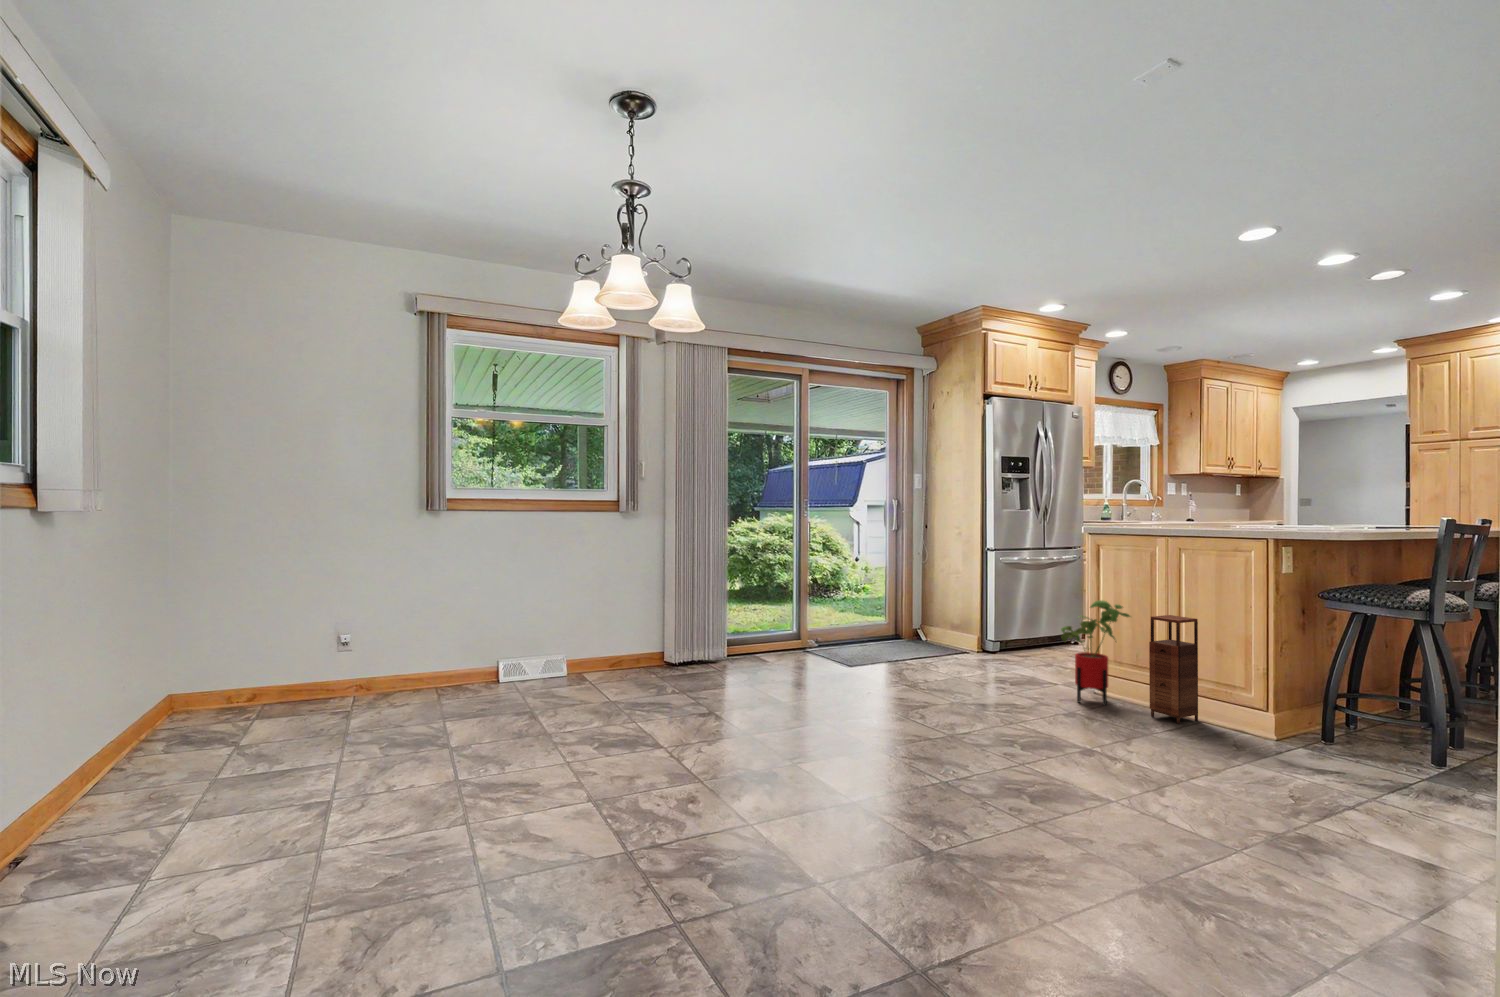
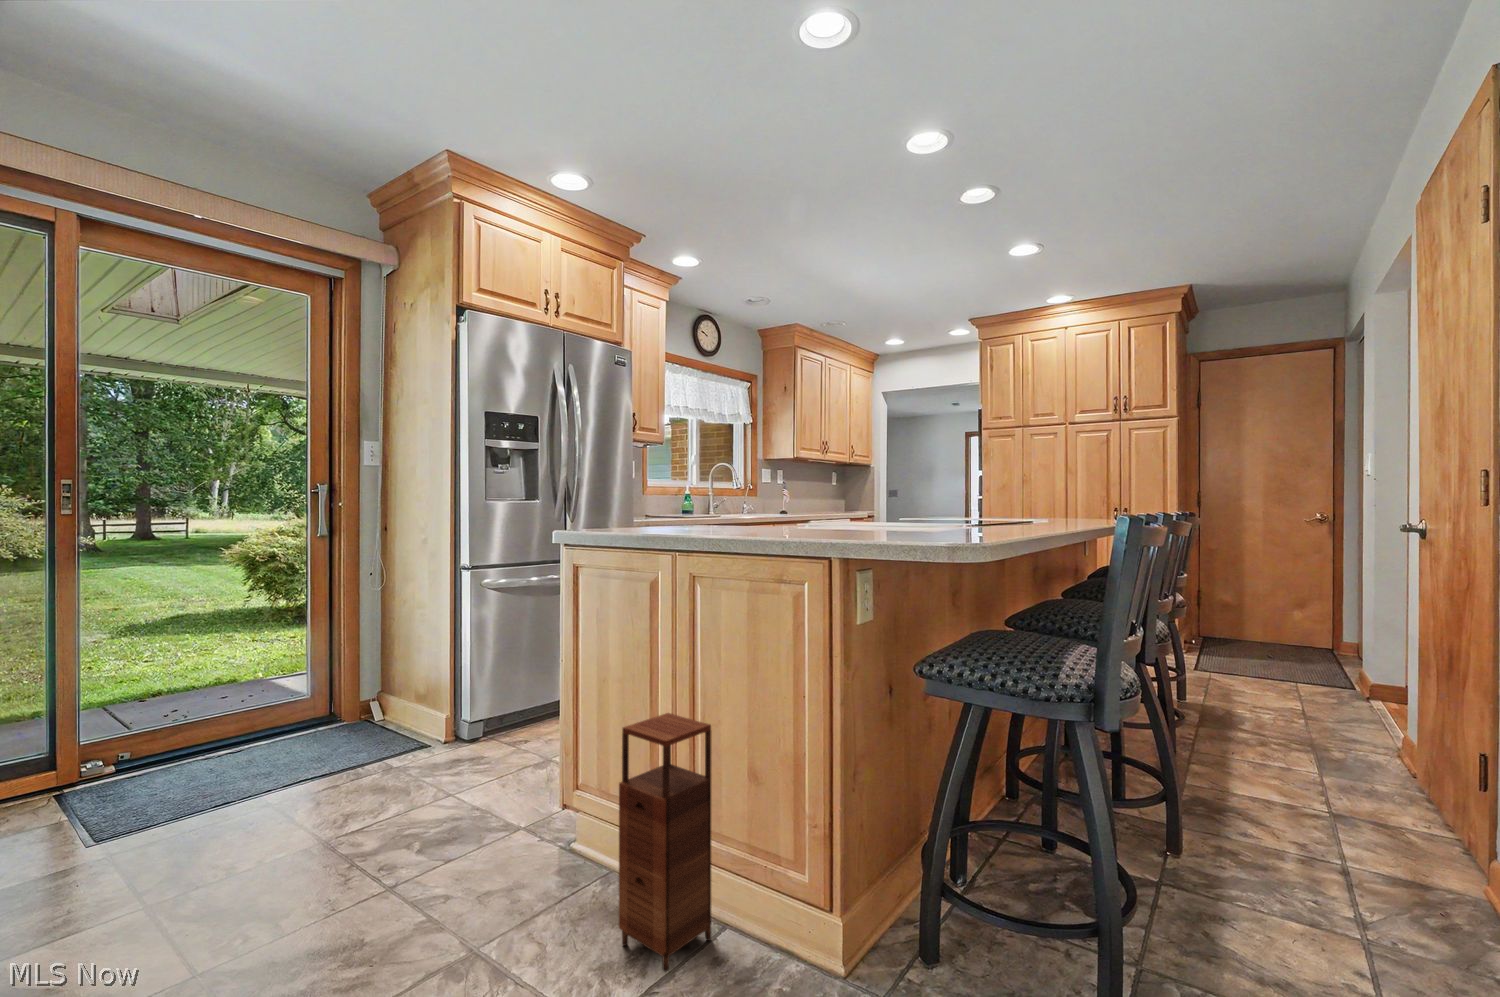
house plant: present [1061,600,1130,705] -> none [455,688,602,910]

